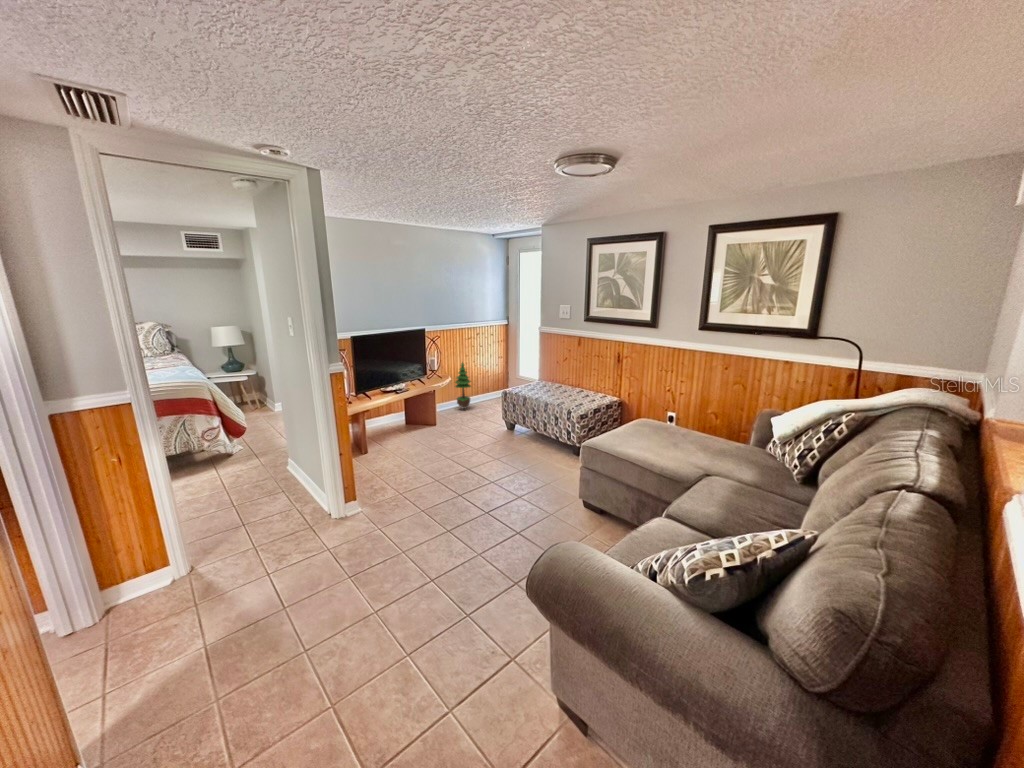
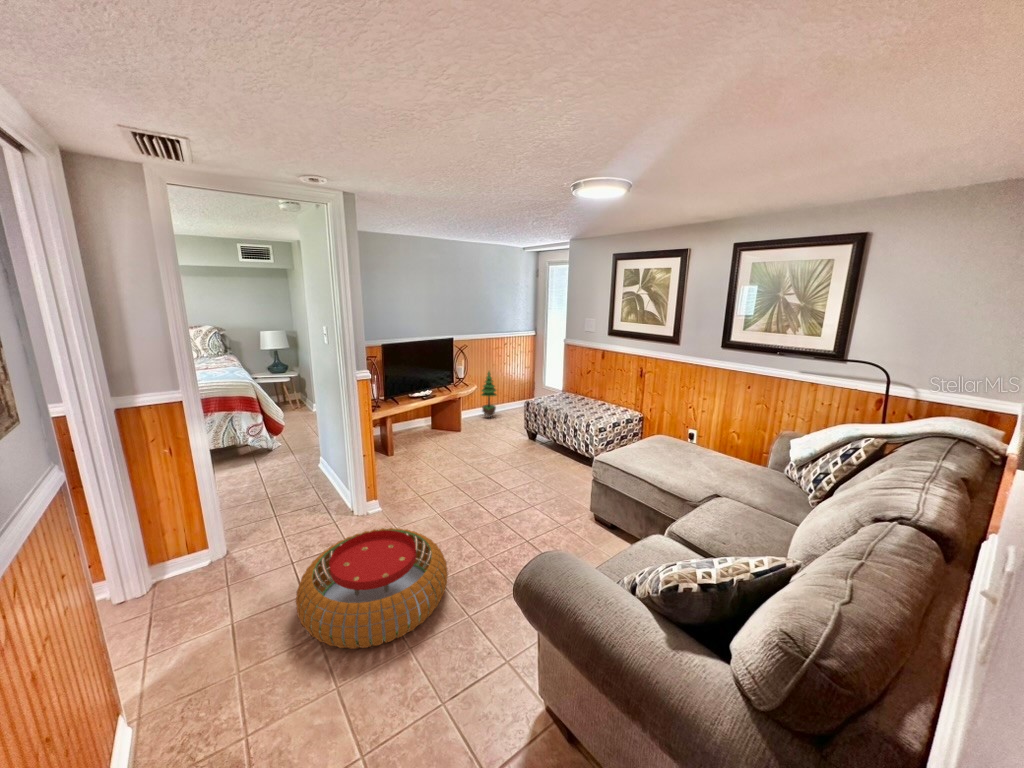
pouf: none [278,528,442,662] -> present [296,528,448,649]

